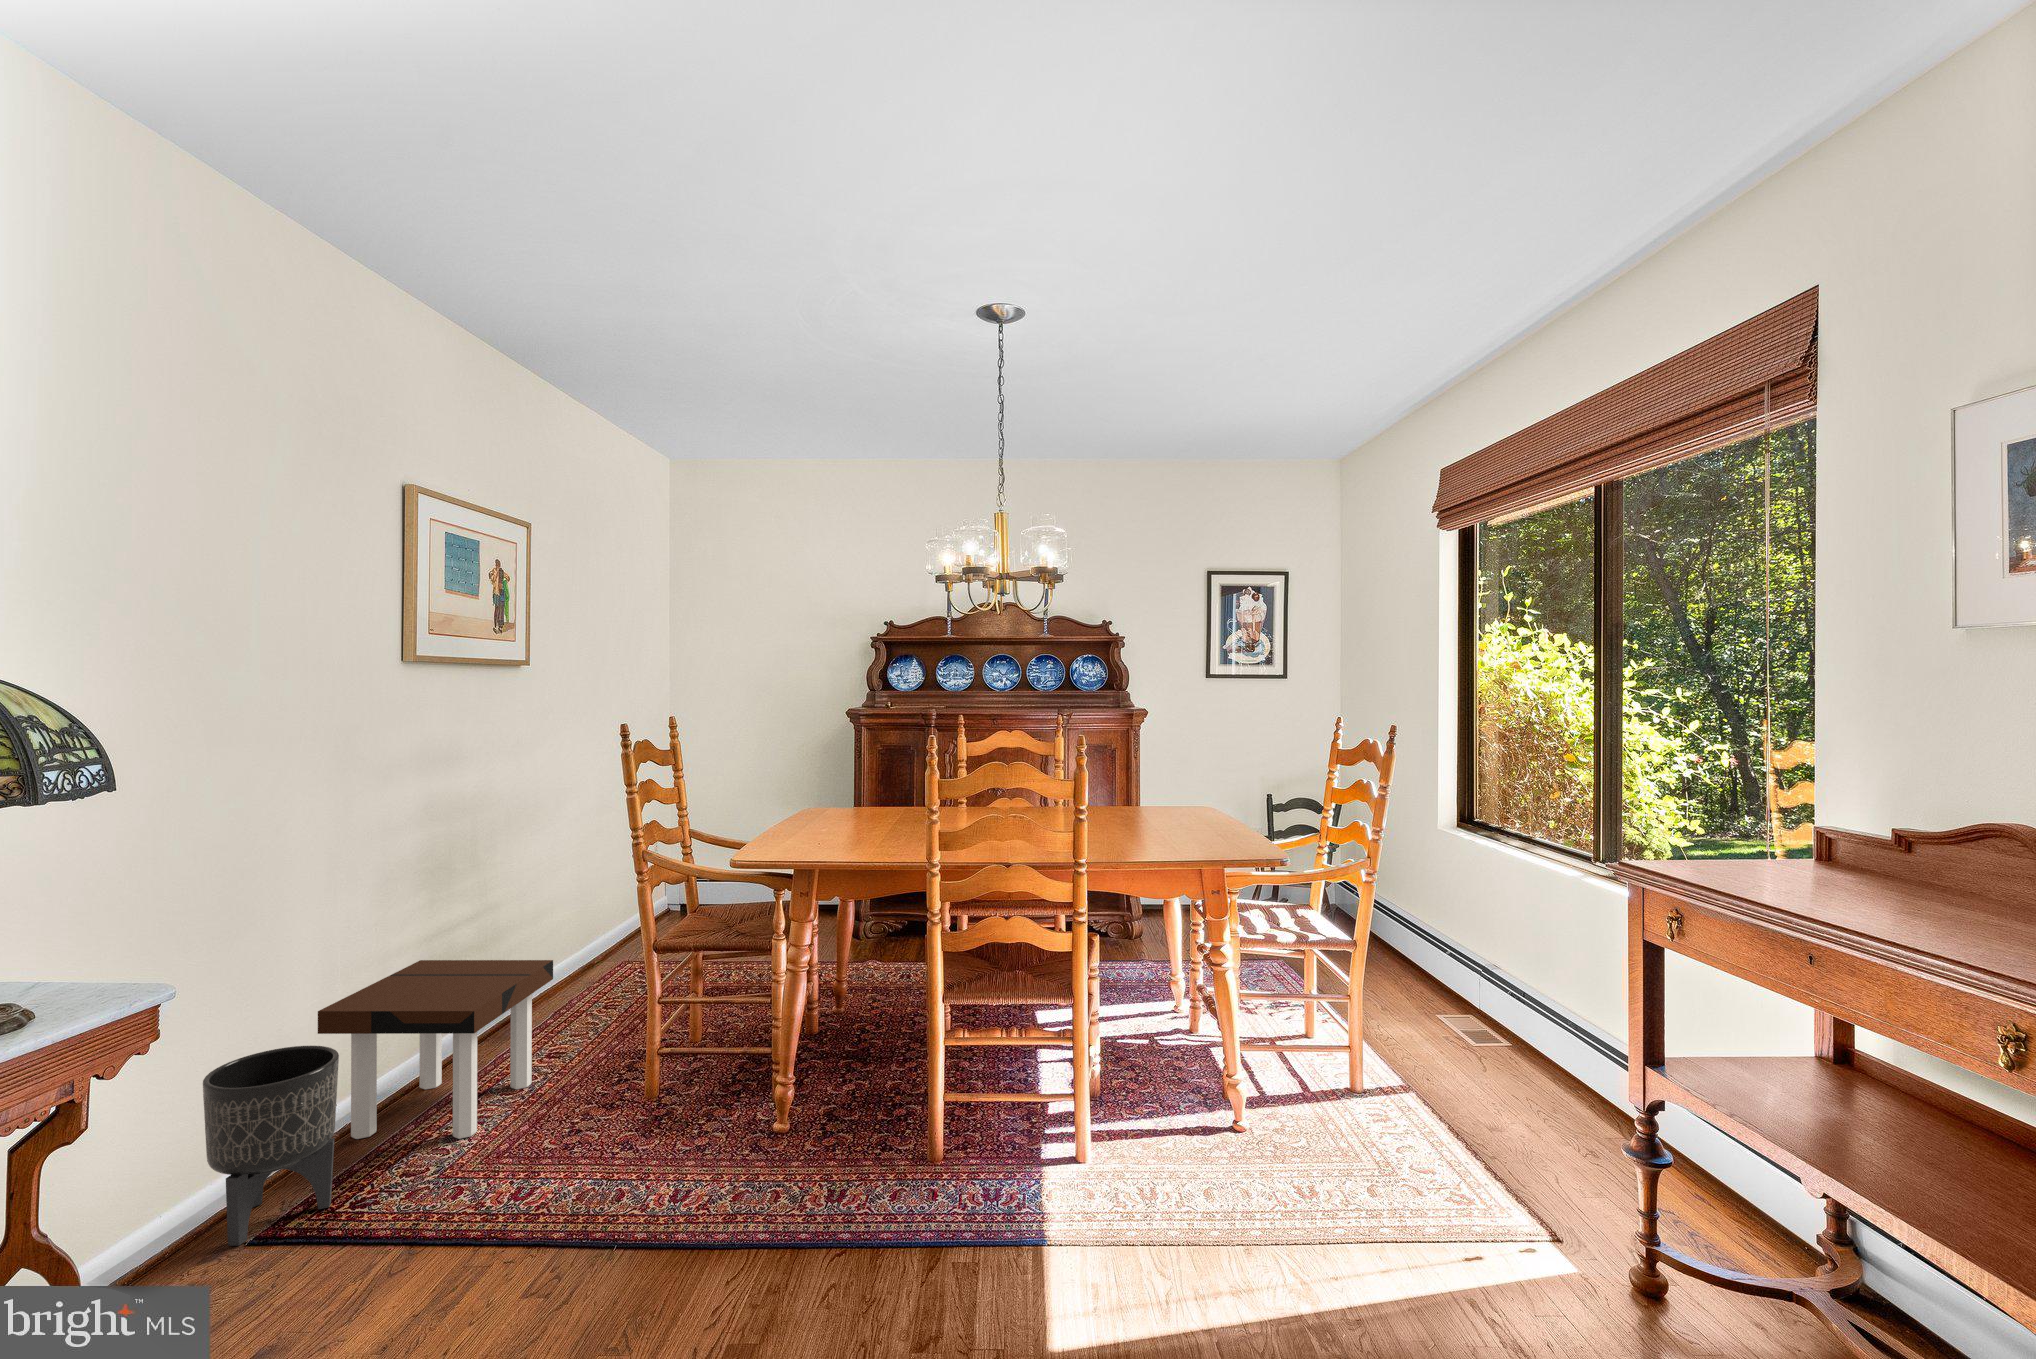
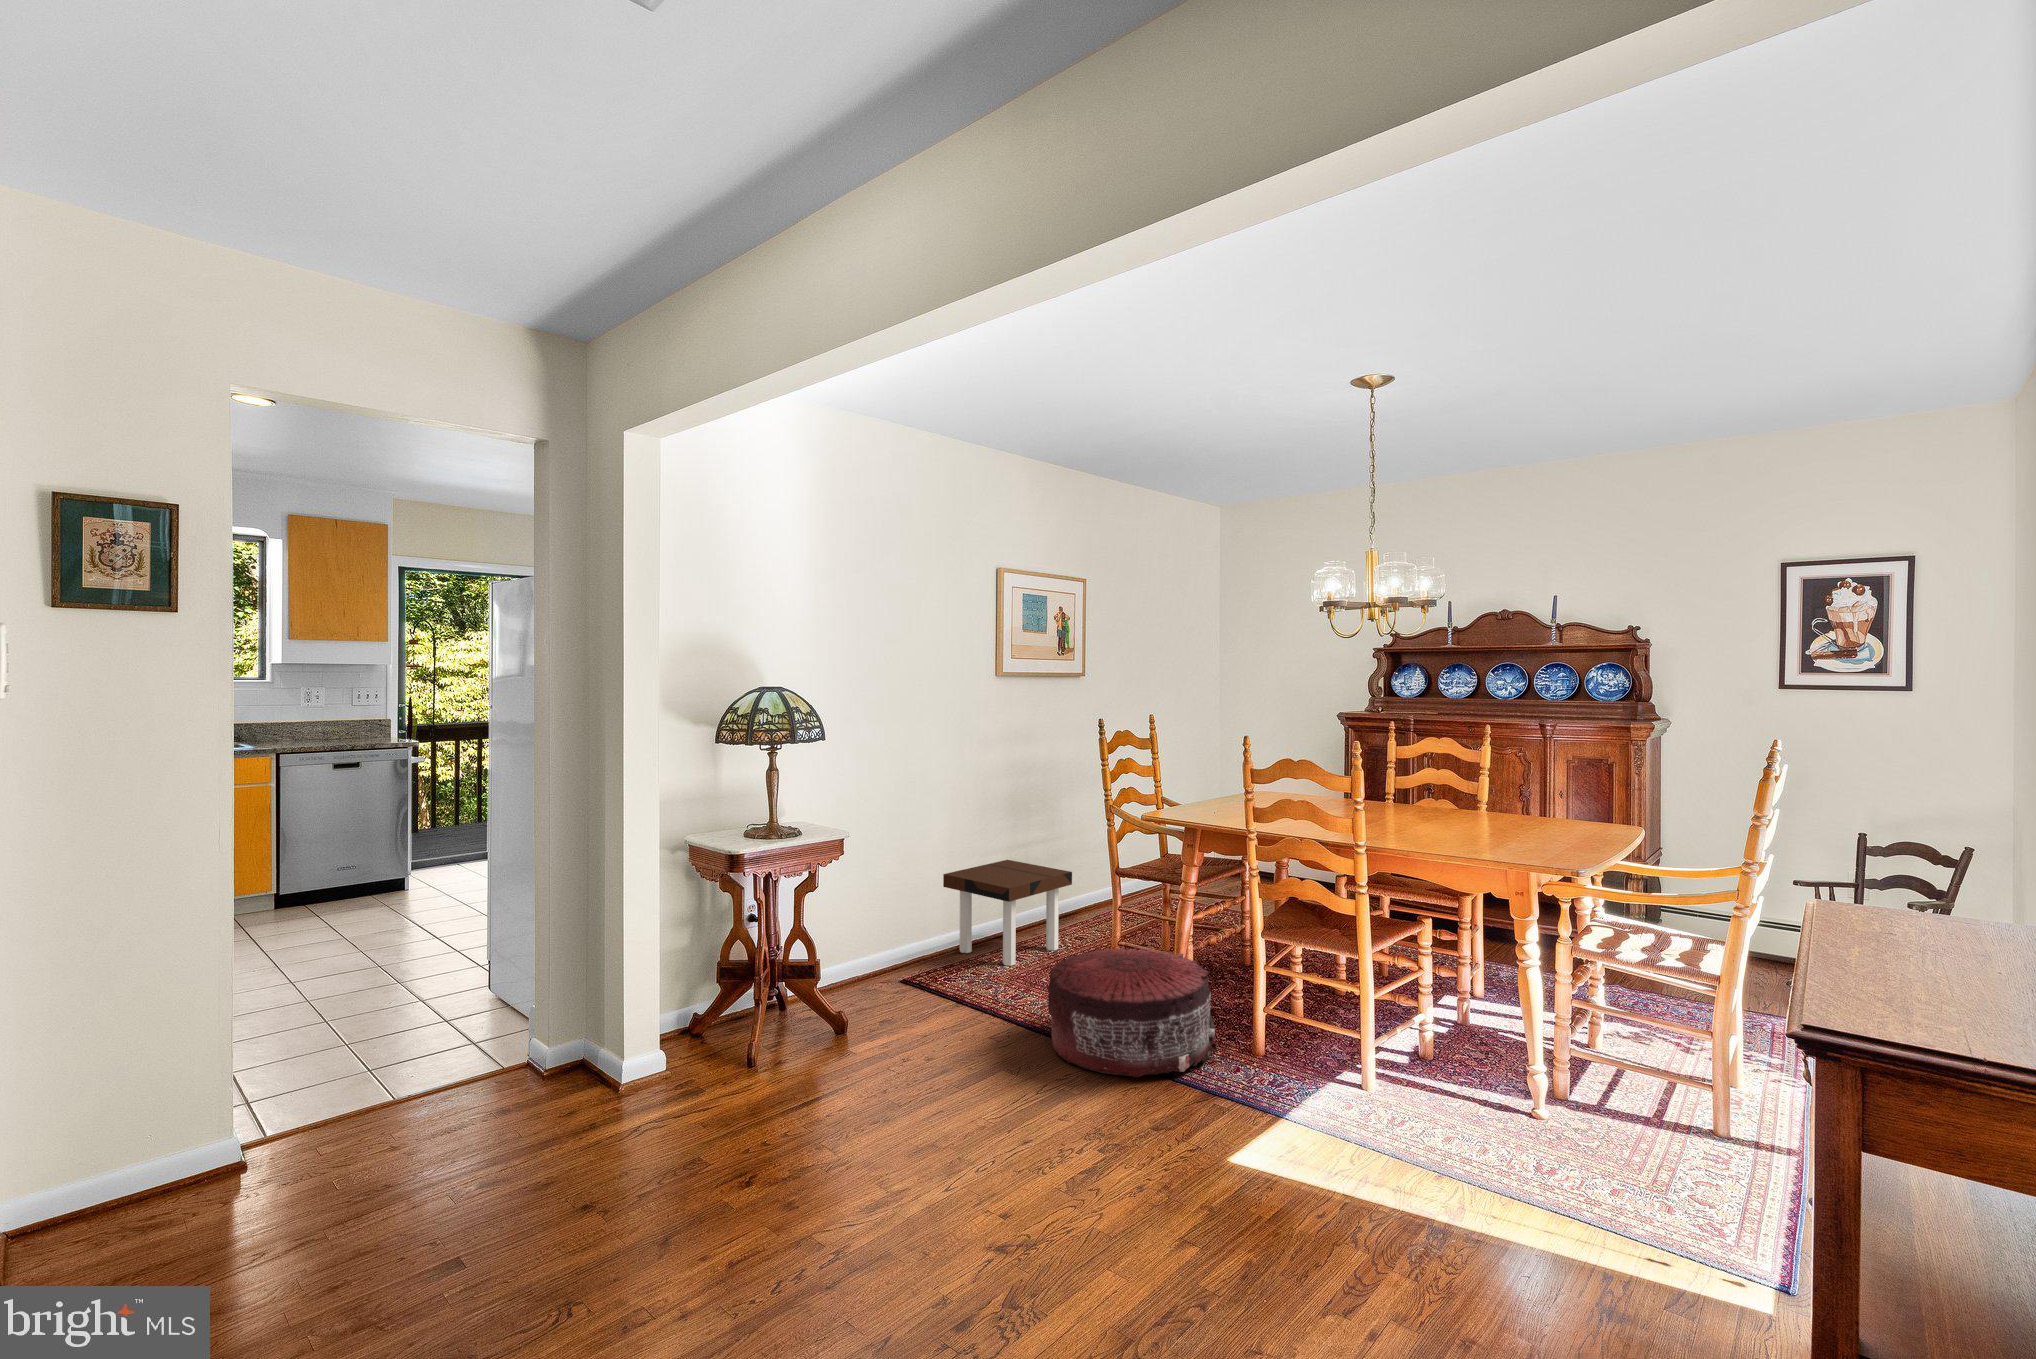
planter: present [203,1046,339,1246] -> none [882,887,939,981]
pouf: none [633,1050,894,1286] -> present [1047,946,1217,1077]

